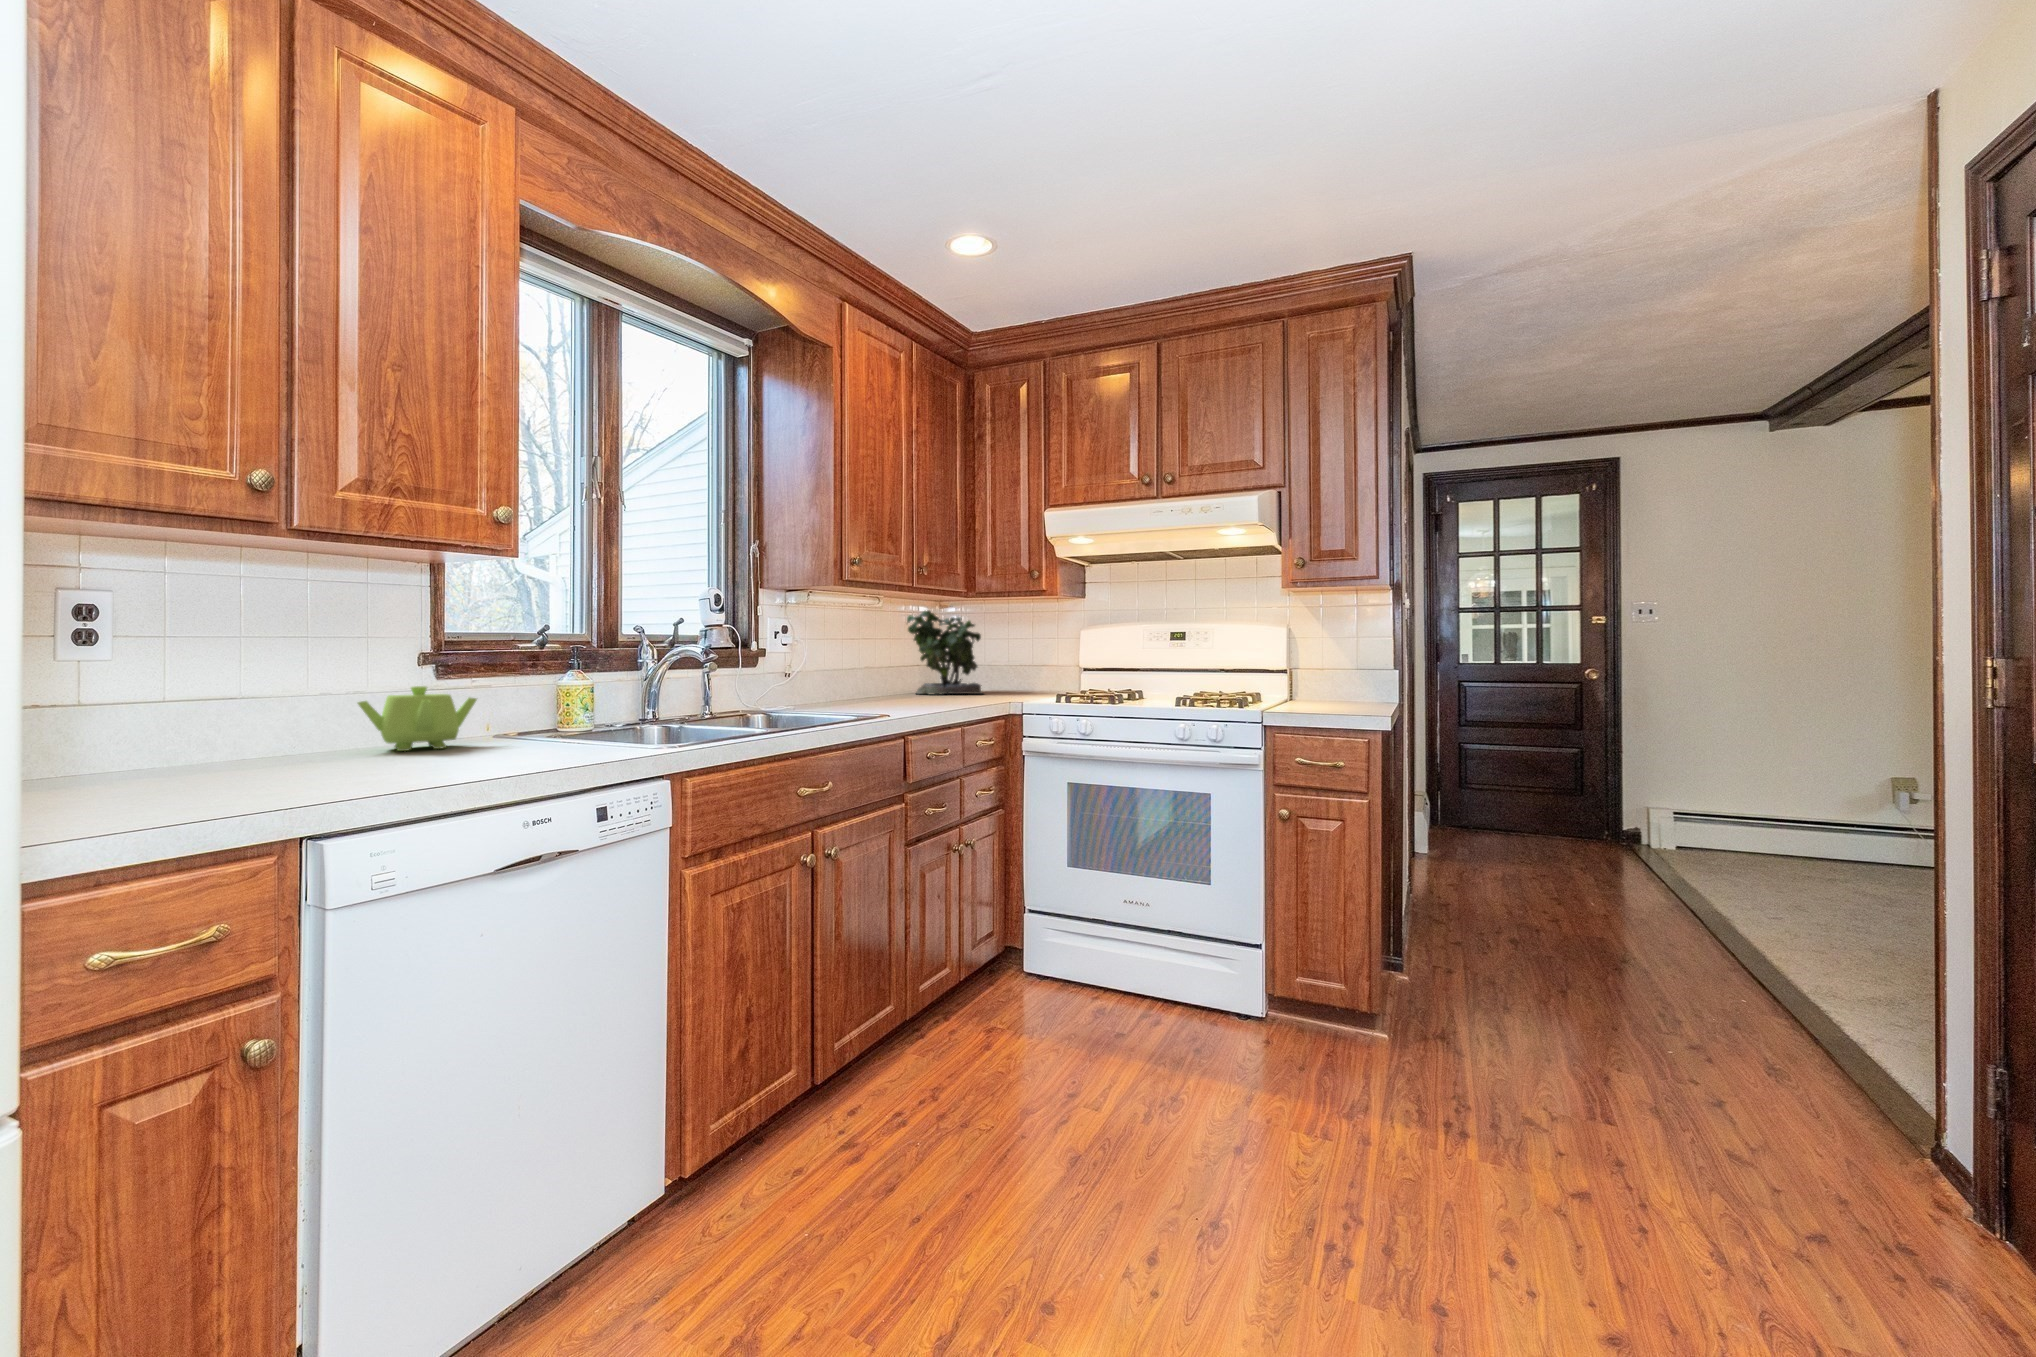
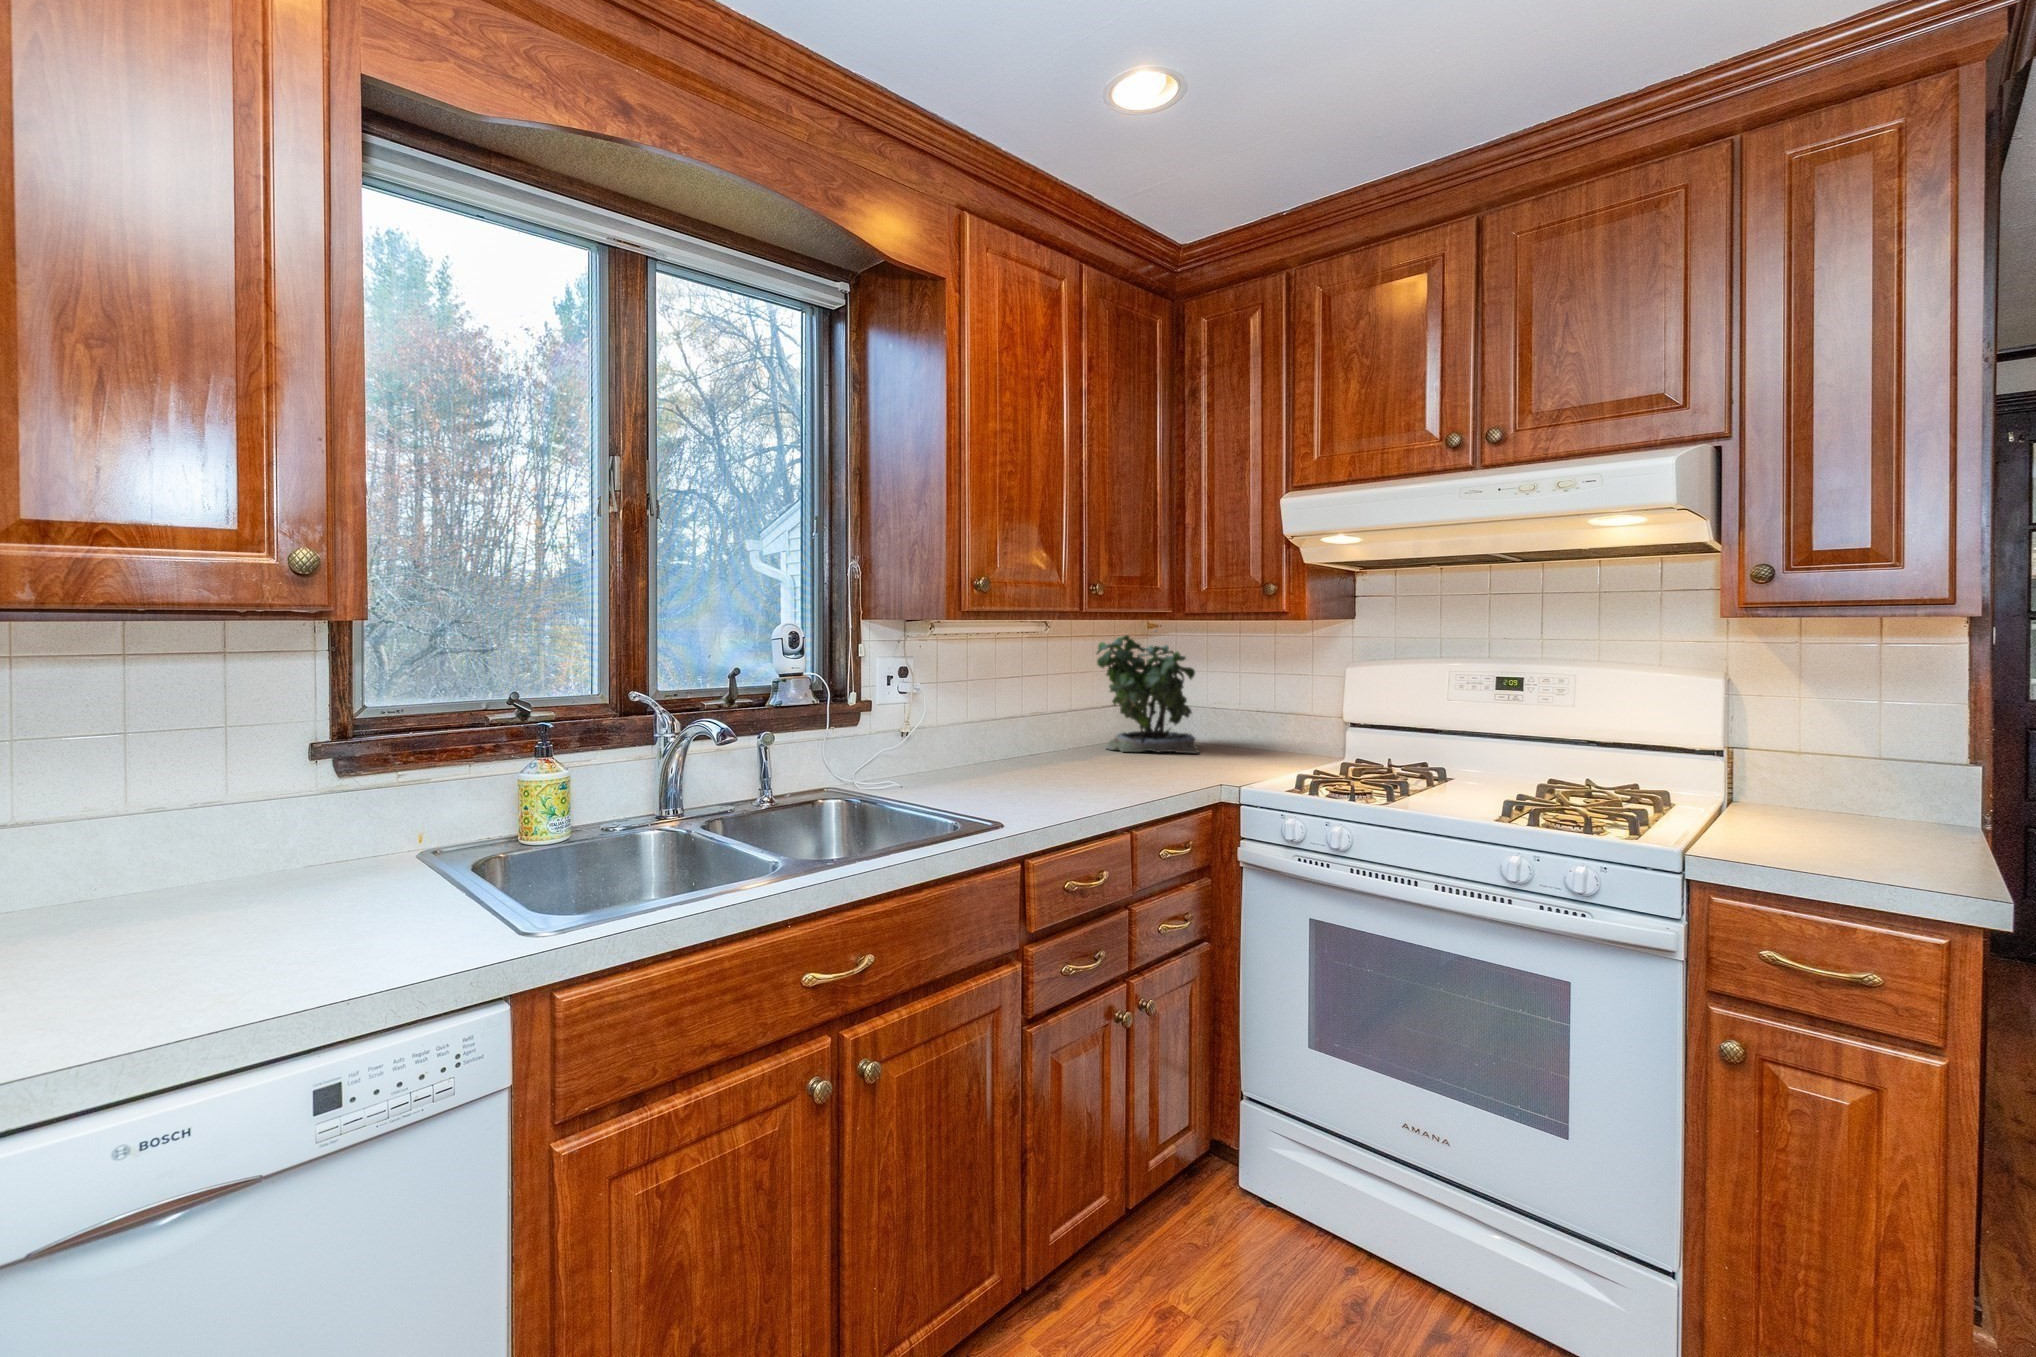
teapot: present [358,686,477,751] -> none [123,828,323,936]

